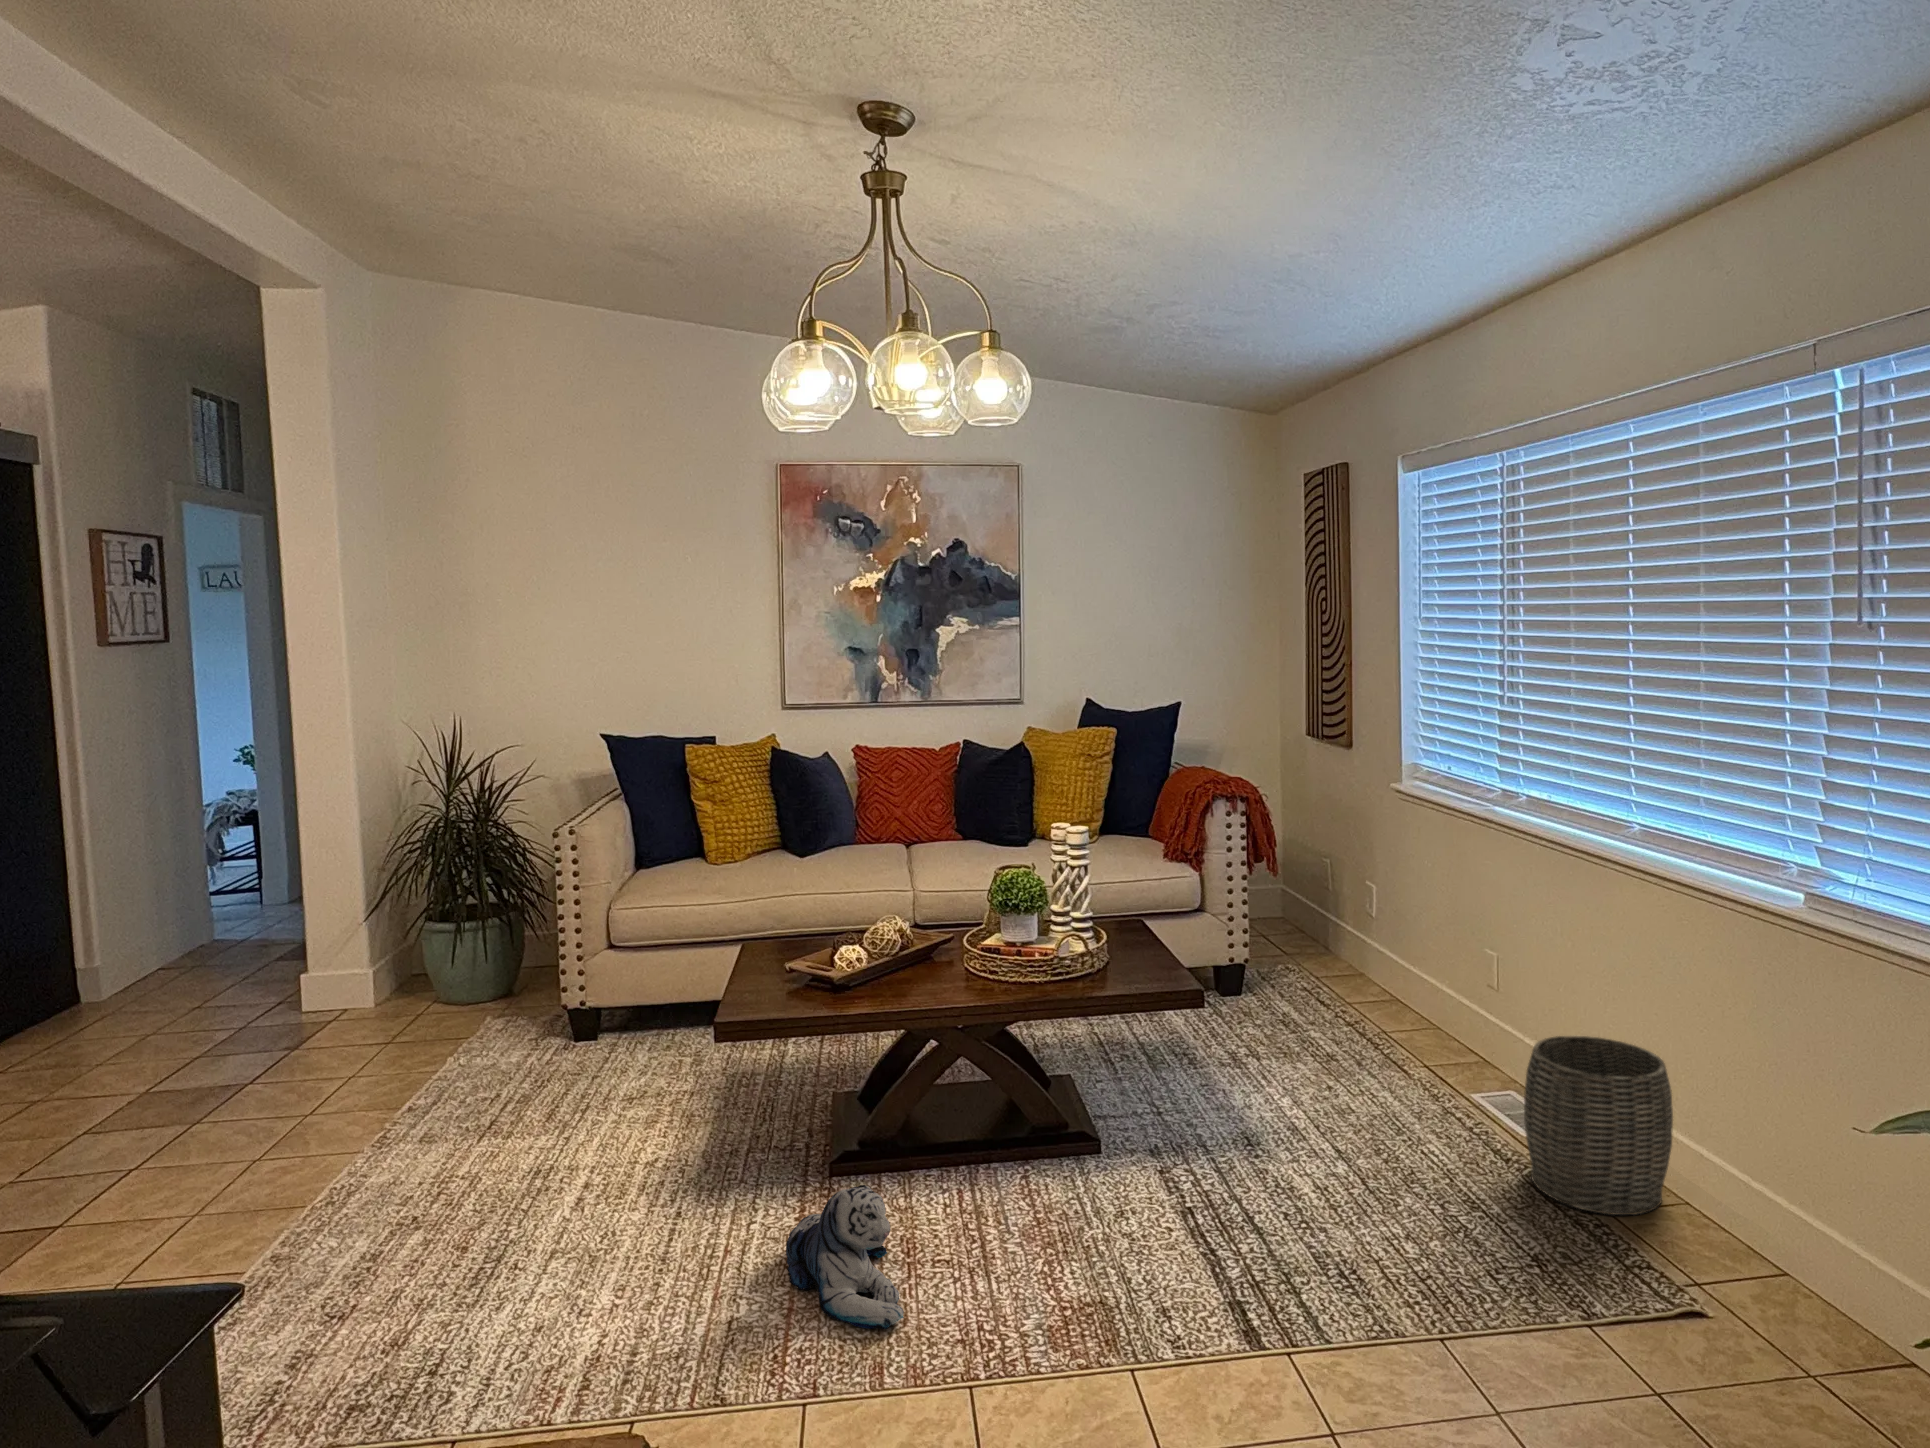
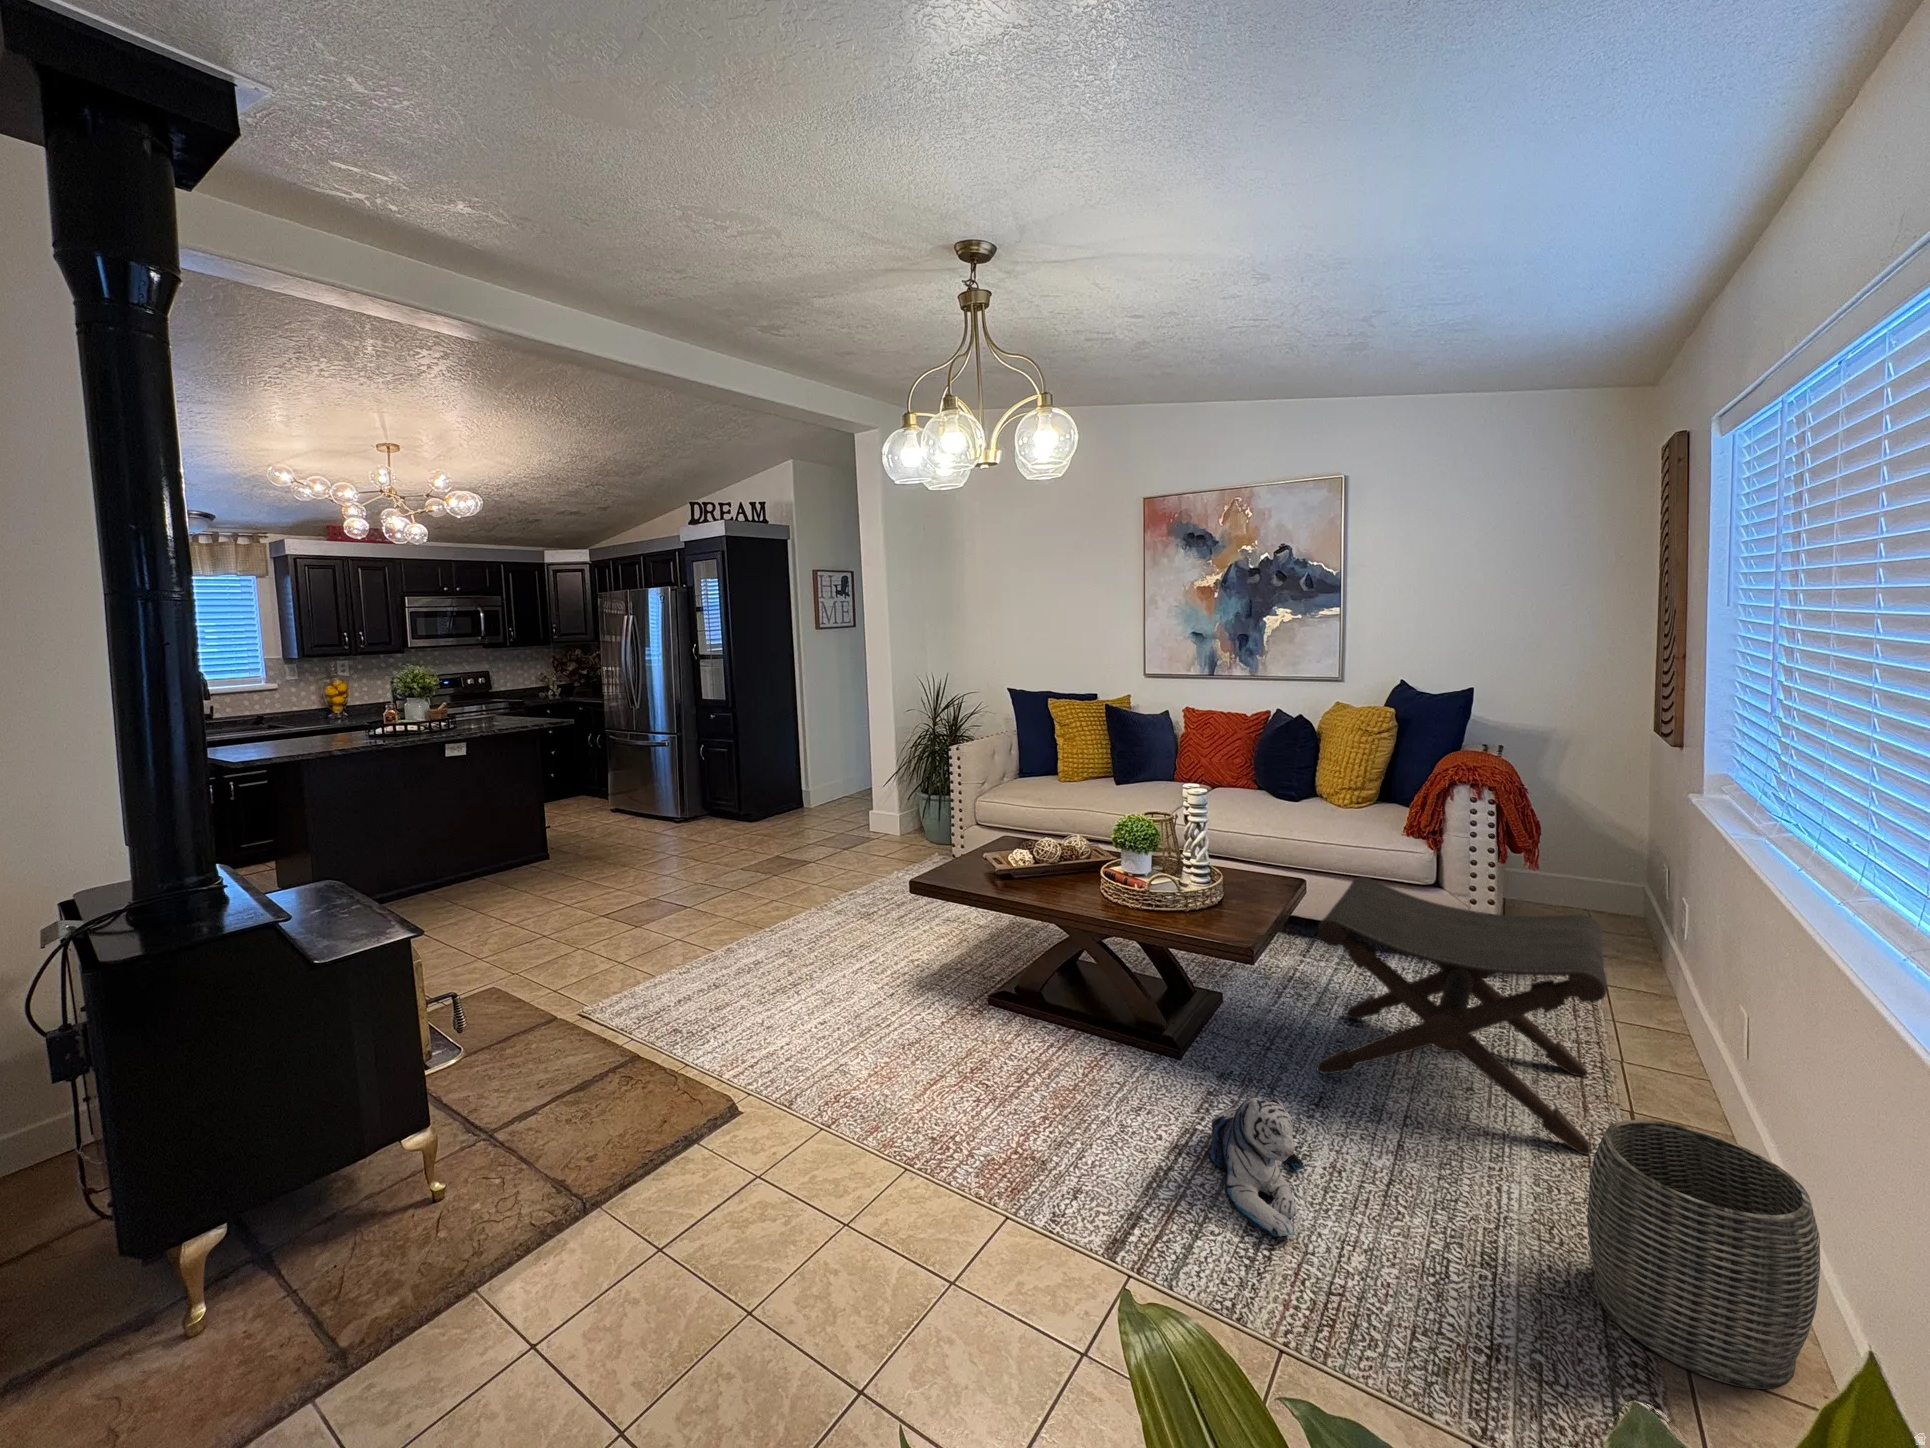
footstool: none [1185,898,1454,1113] -> present [1317,877,1607,1155]
plush toy: present [786,1185,904,1329] -> present [1208,1098,1303,1237]

